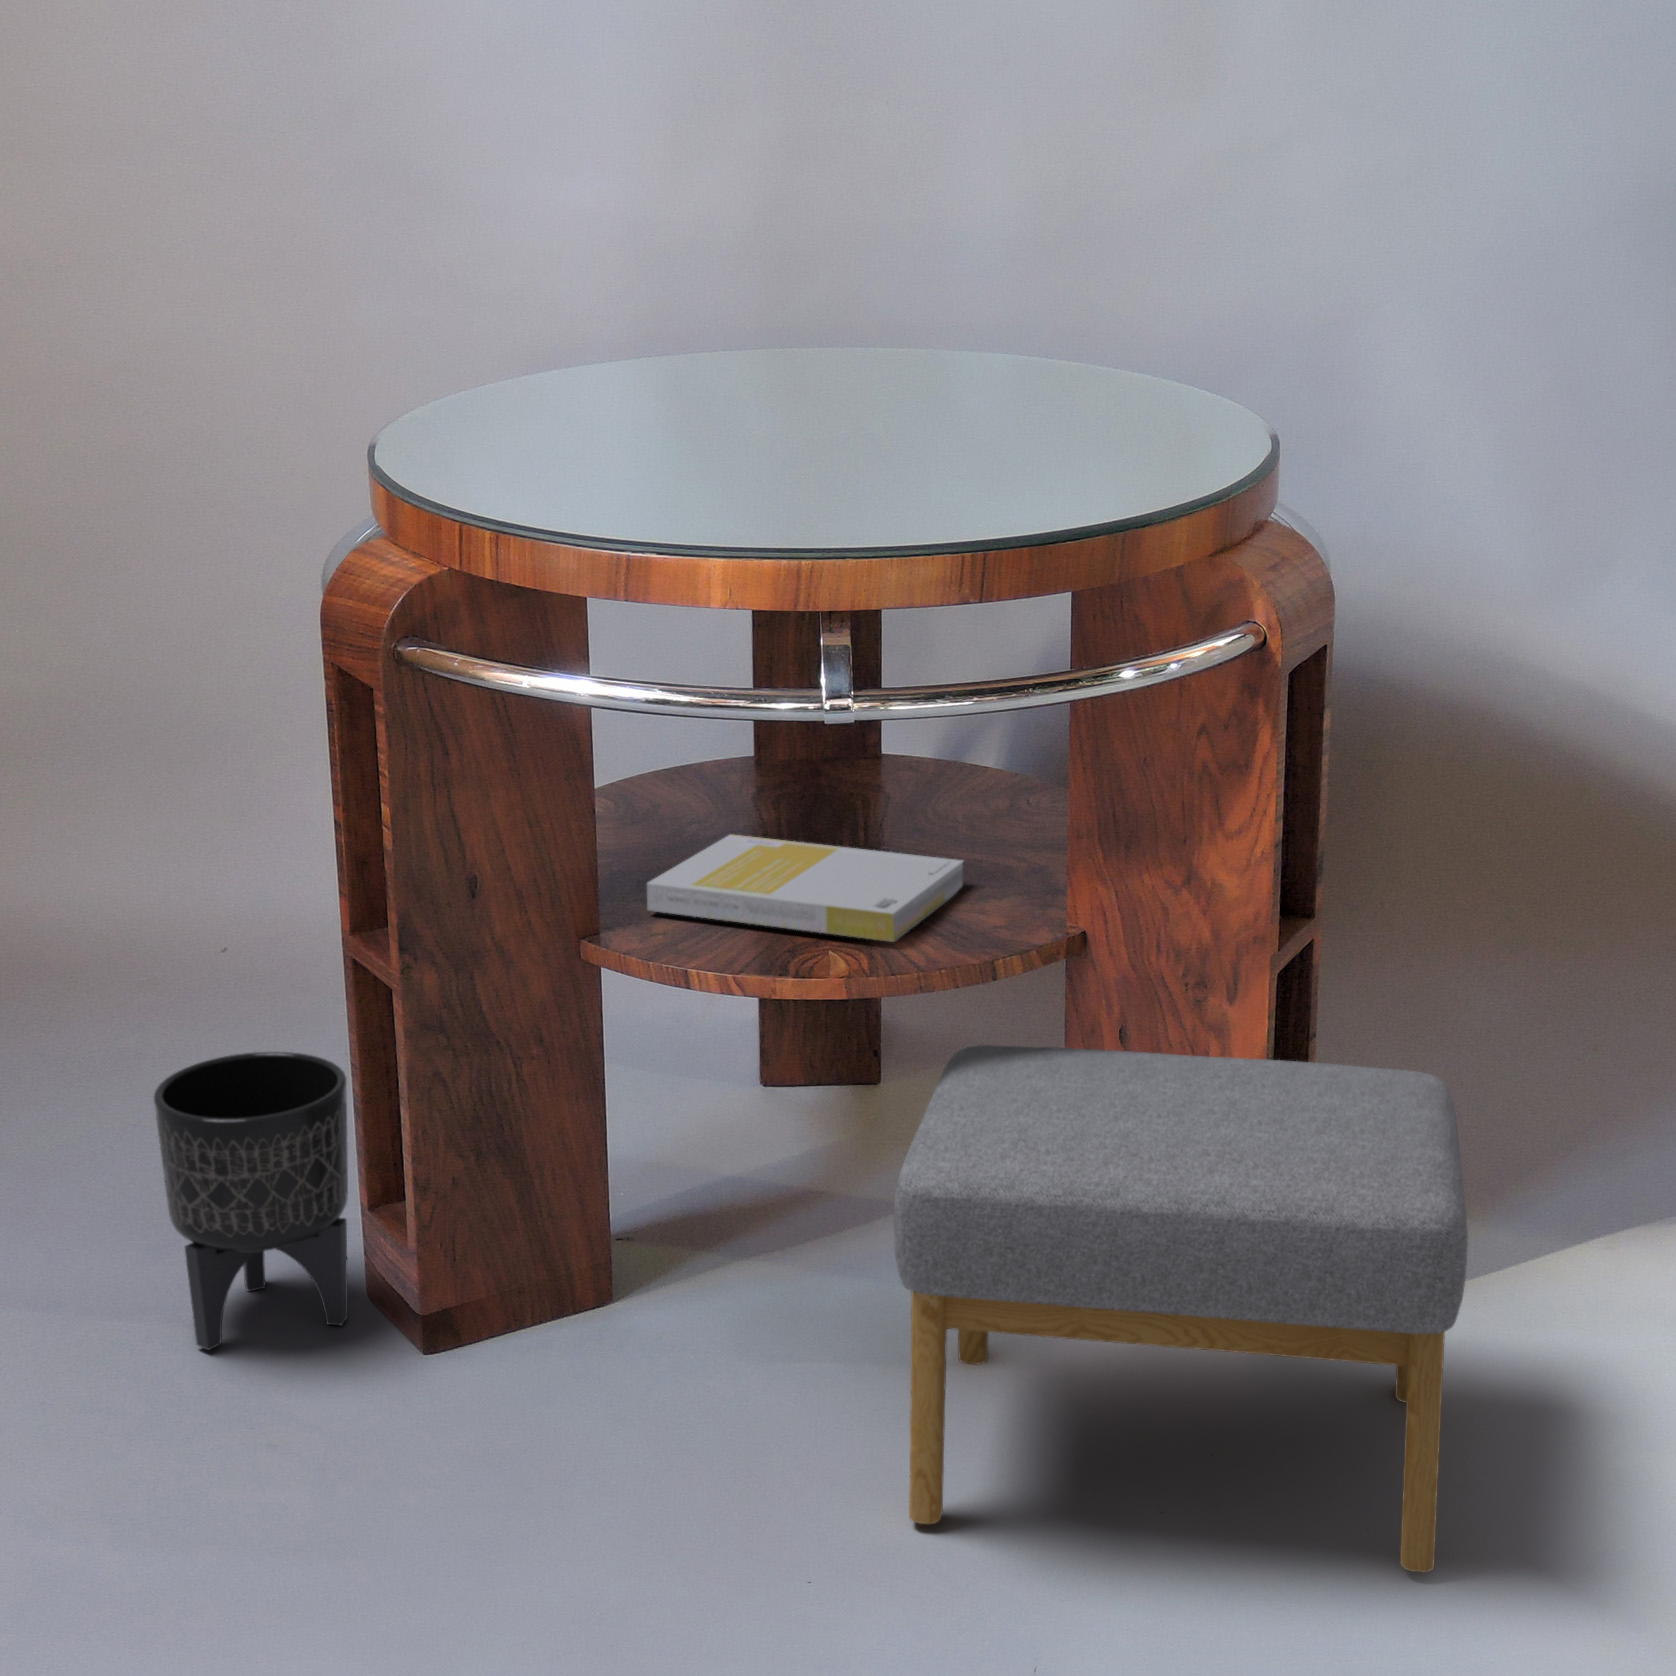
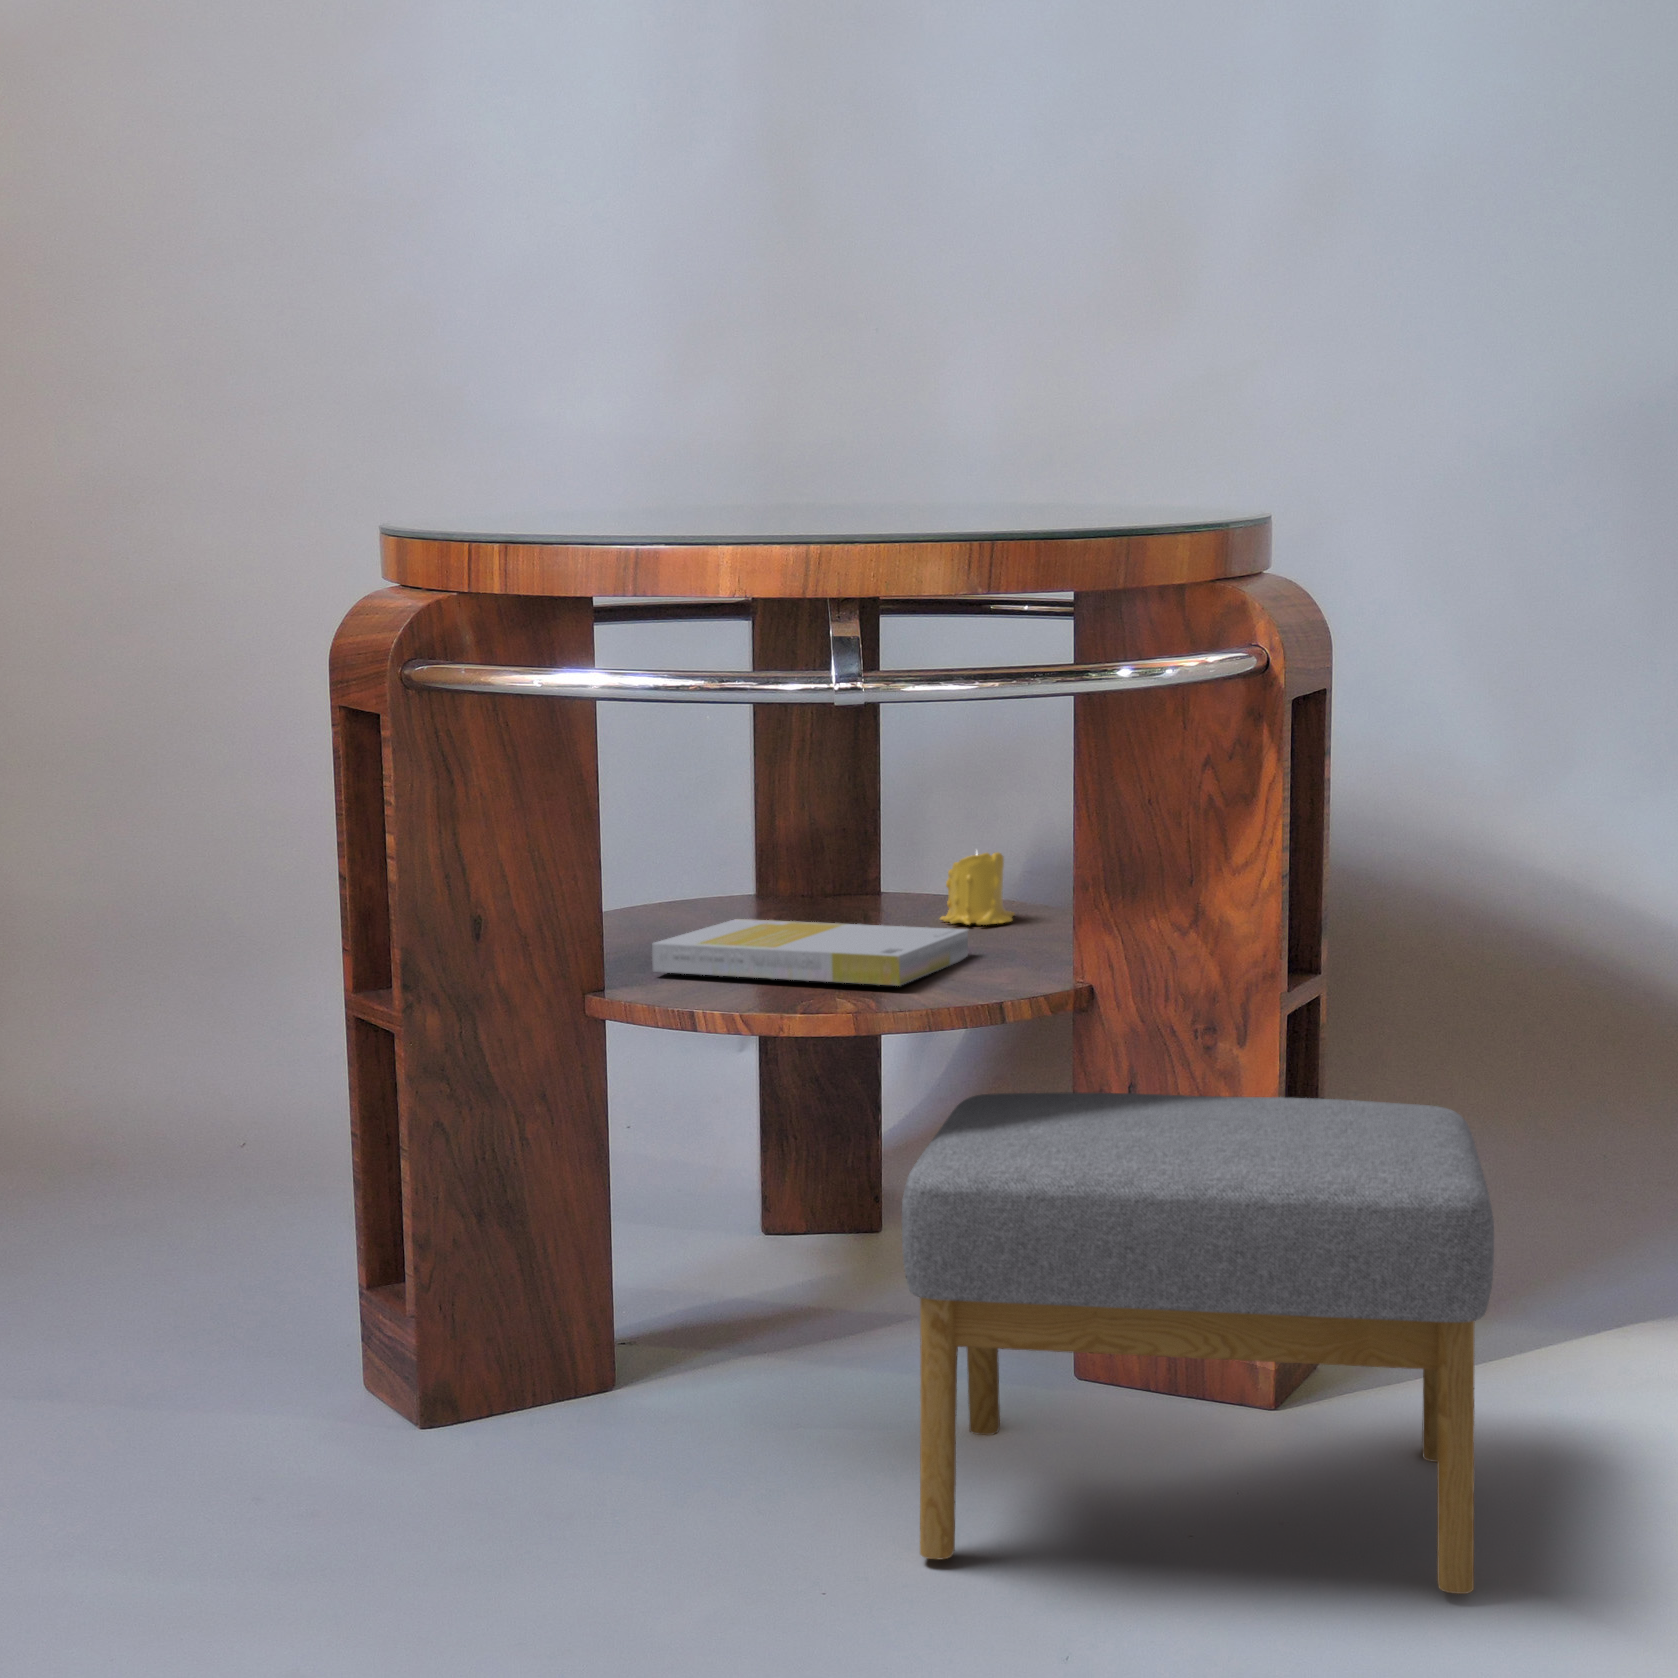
candle: none [935,753,1011,835] -> present [940,852,1014,925]
planter: present [154,1052,348,1350] -> none [150,1131,347,1428]

